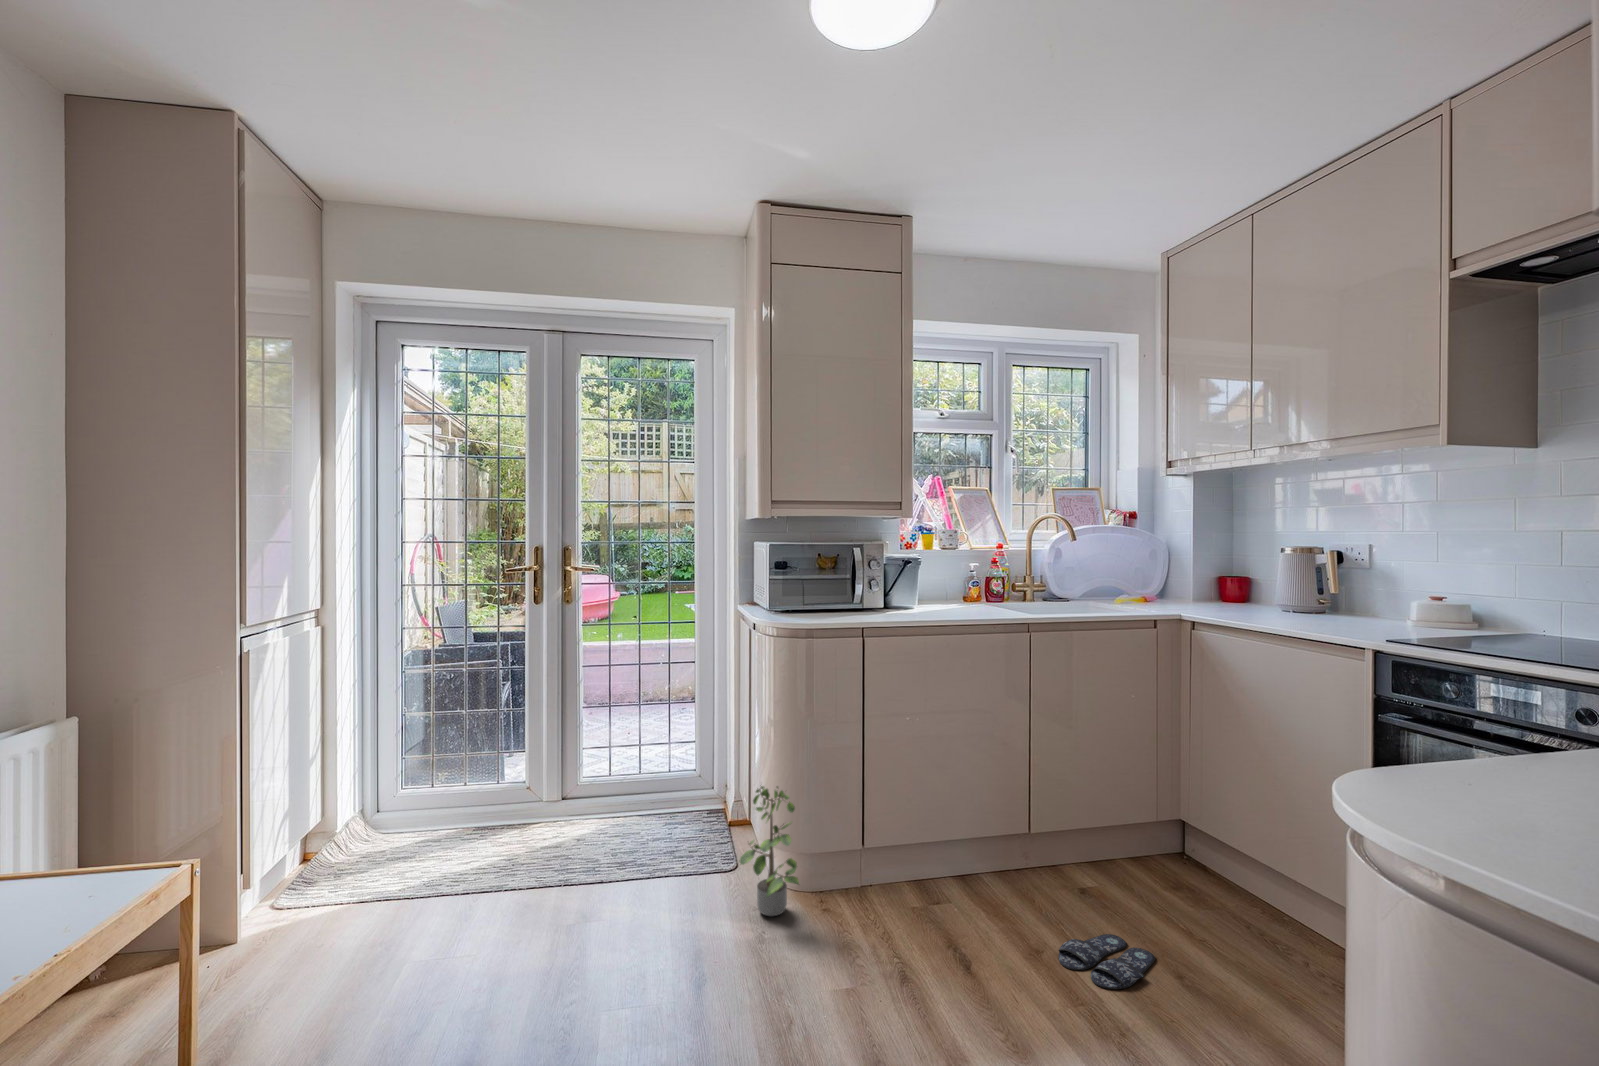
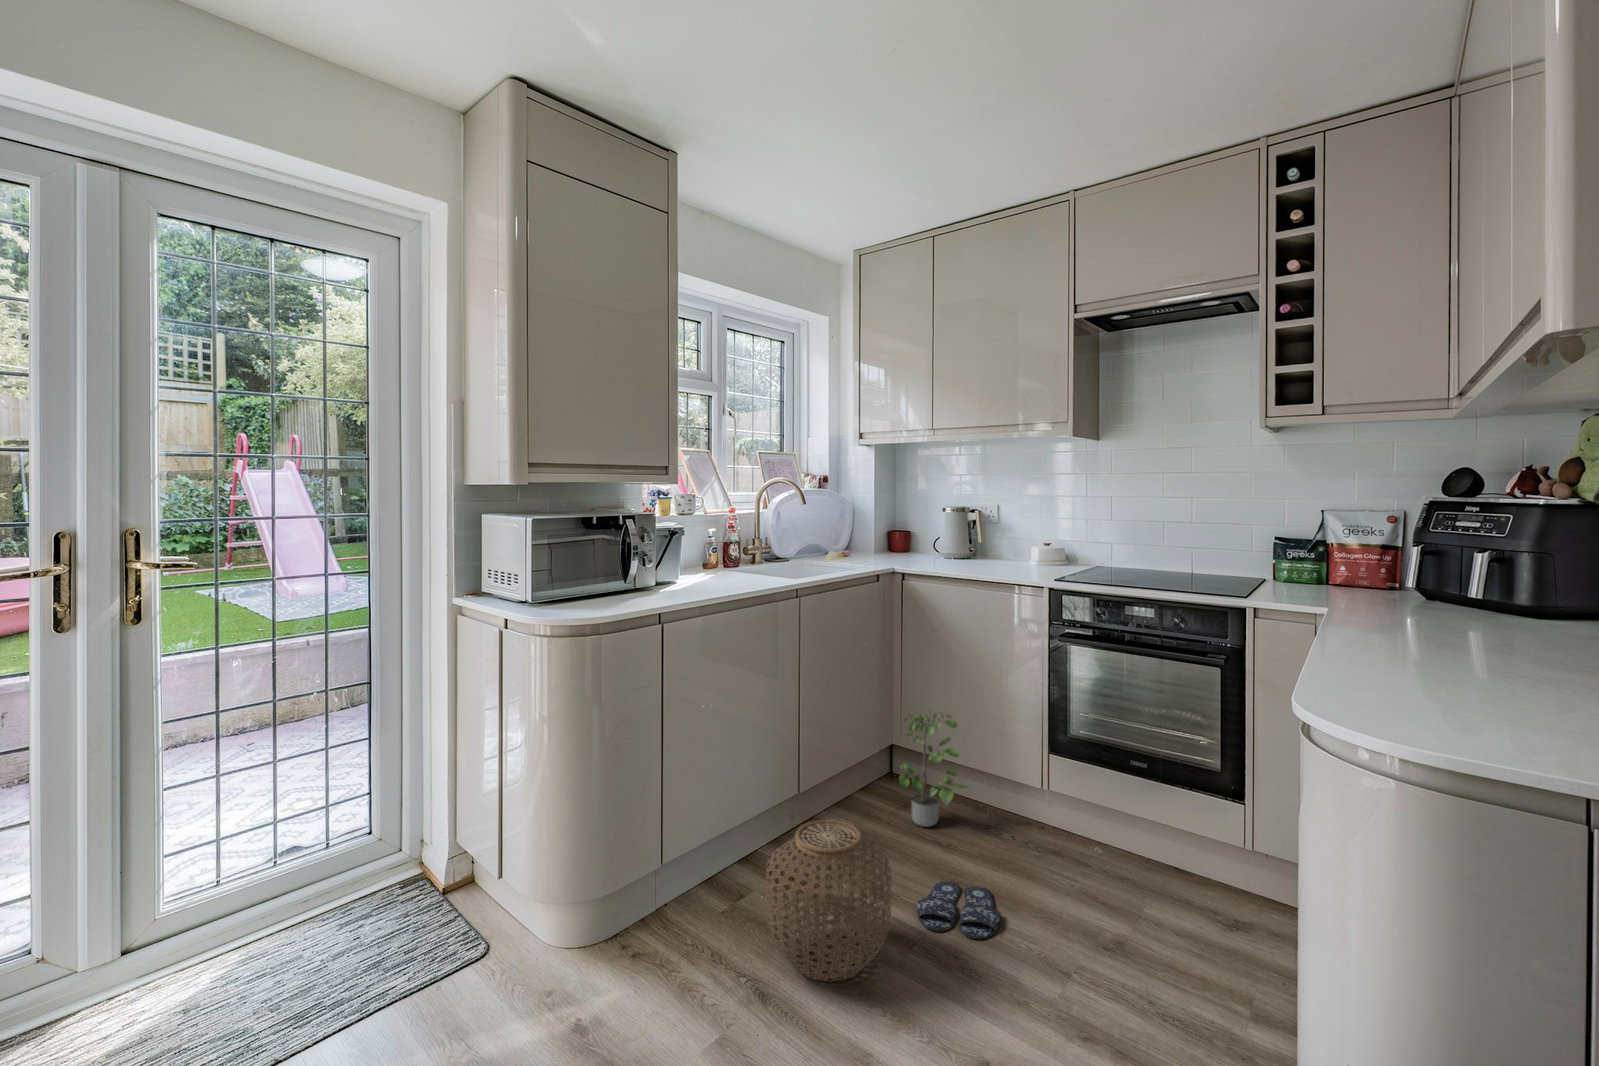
potted plant: present [740,786,799,916] -> present [899,710,967,827]
woven basket: none [897,831,1007,968] -> present [766,820,891,981]

